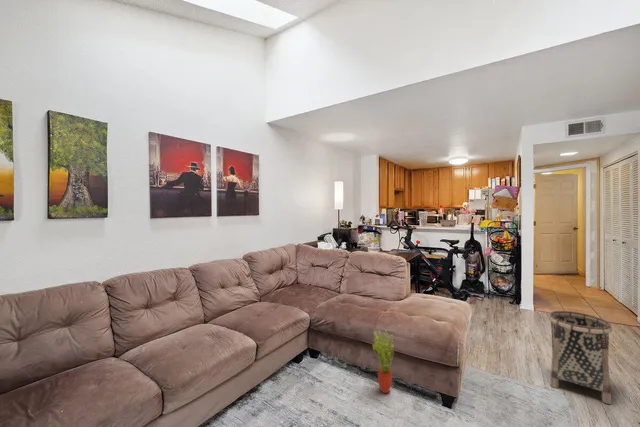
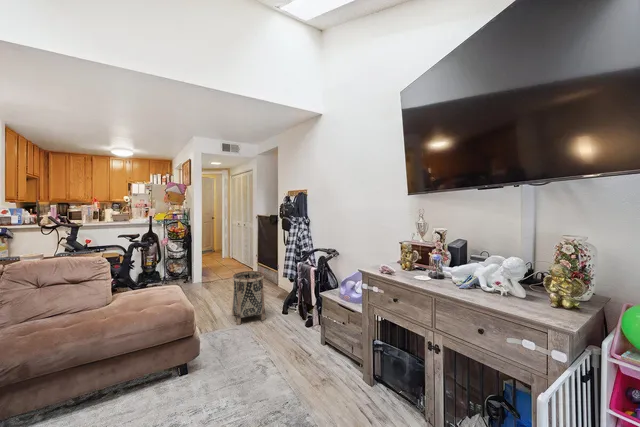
potted plant: present [373,331,393,393] -> none [102,335,133,406]

